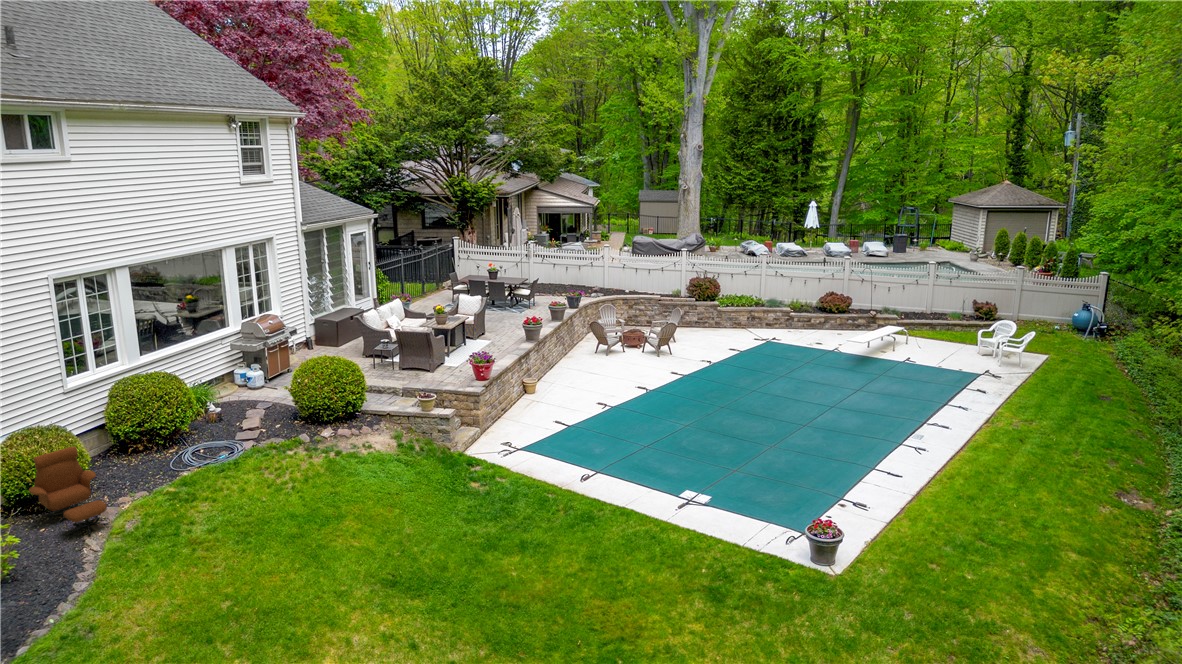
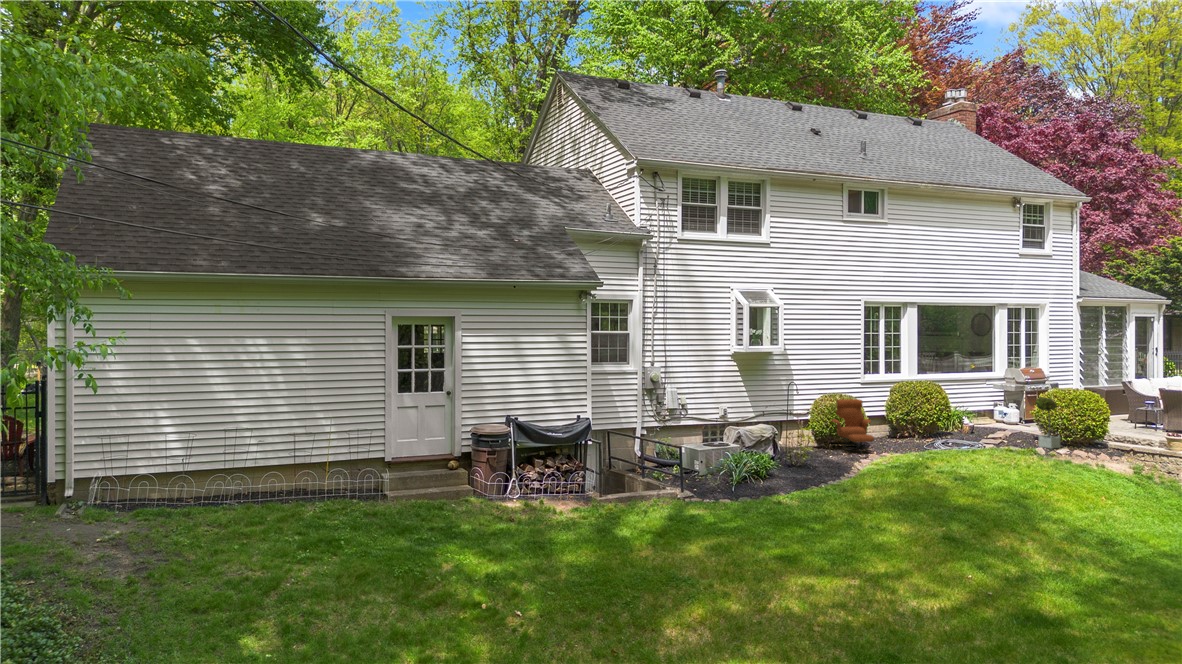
potted tree: none [294,377,323,432] -> present [1036,397,1060,449]

